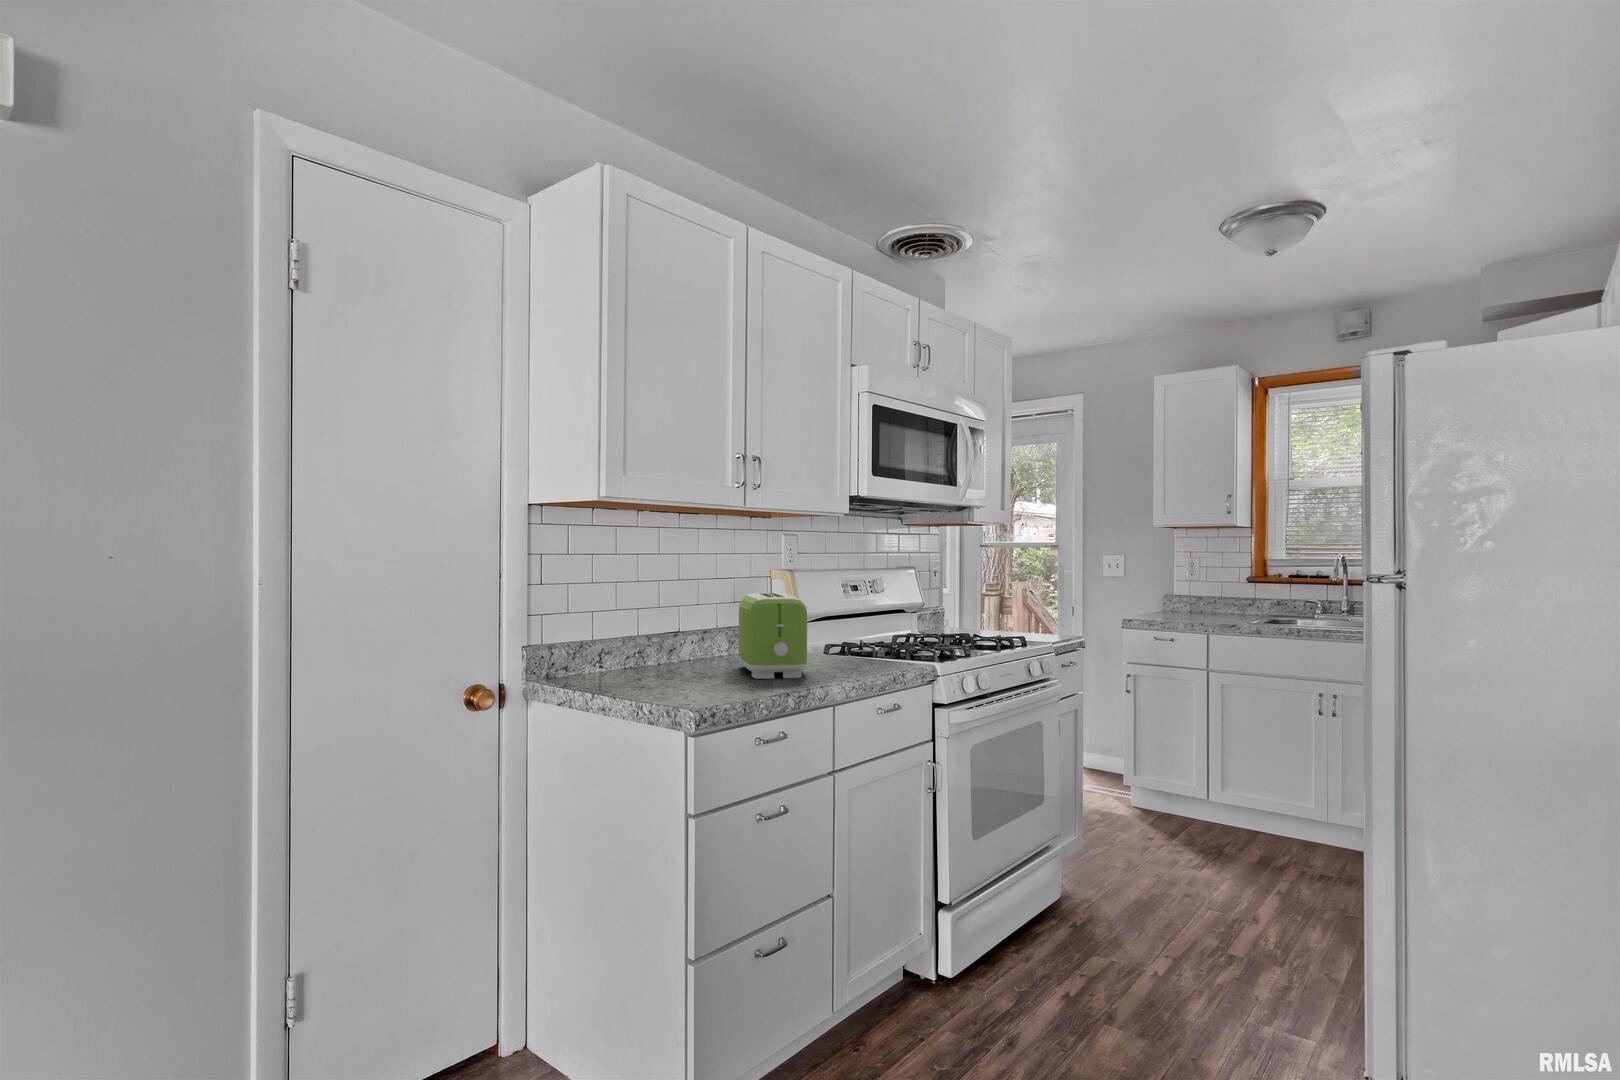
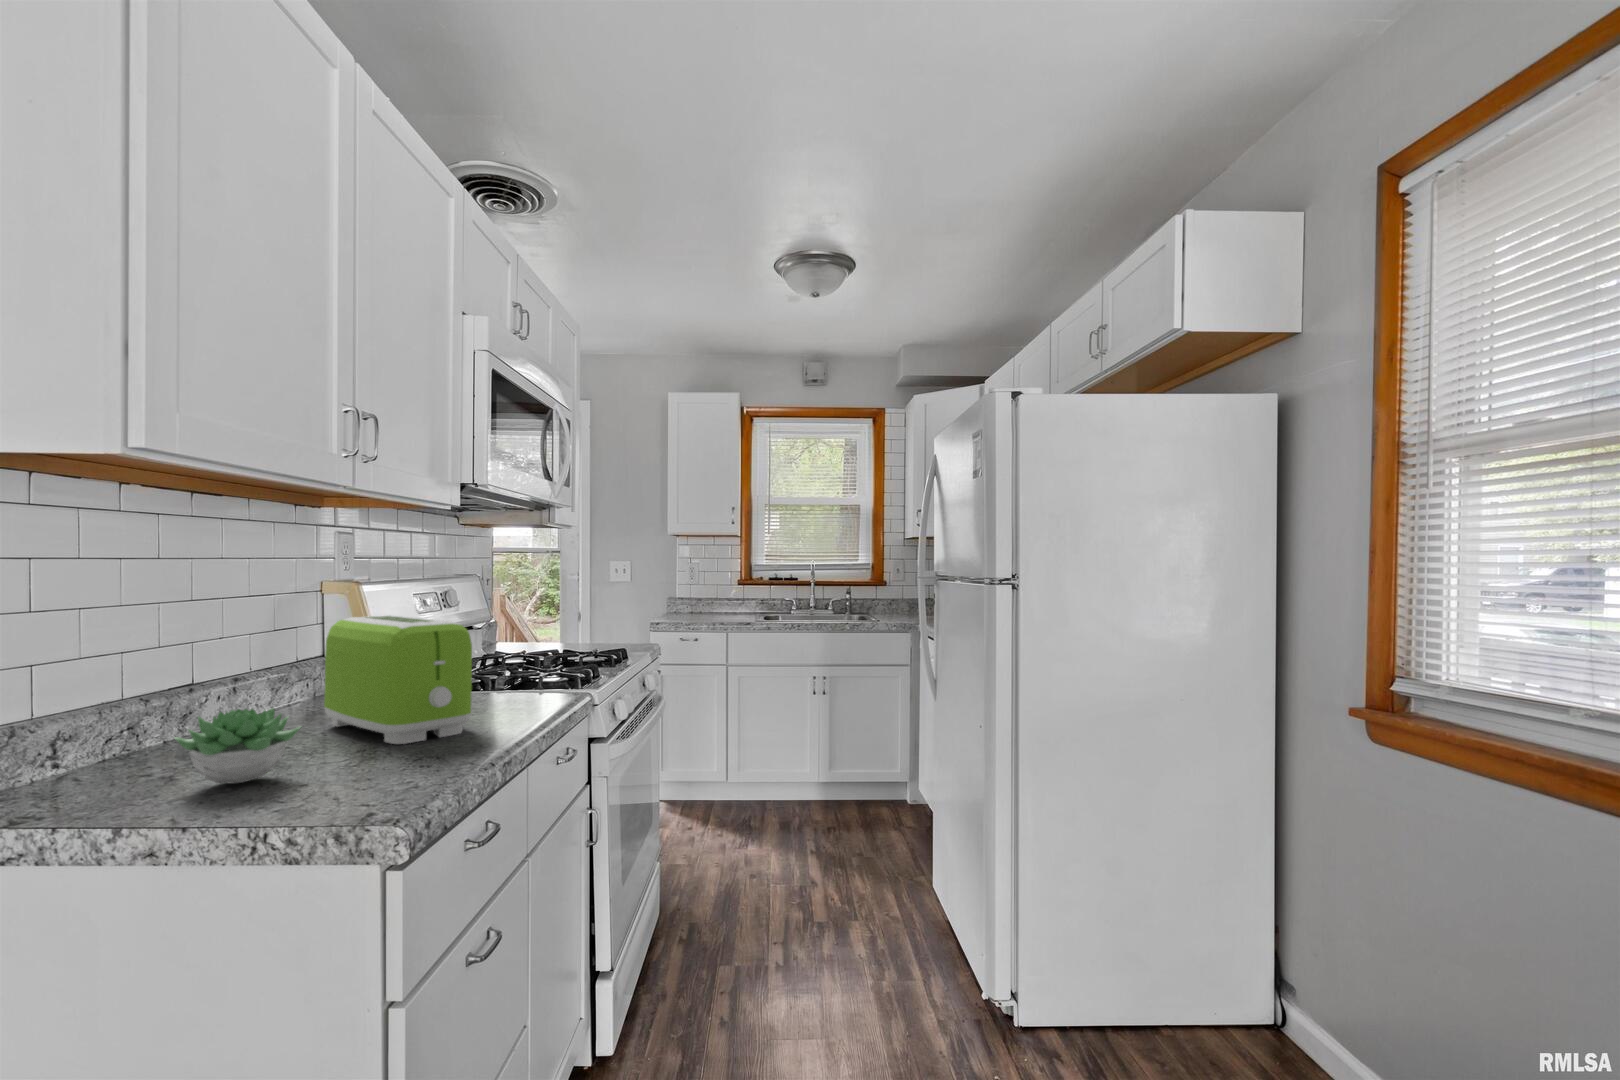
succulent plant: none [632,643,690,685] -> present [175,708,301,783]

